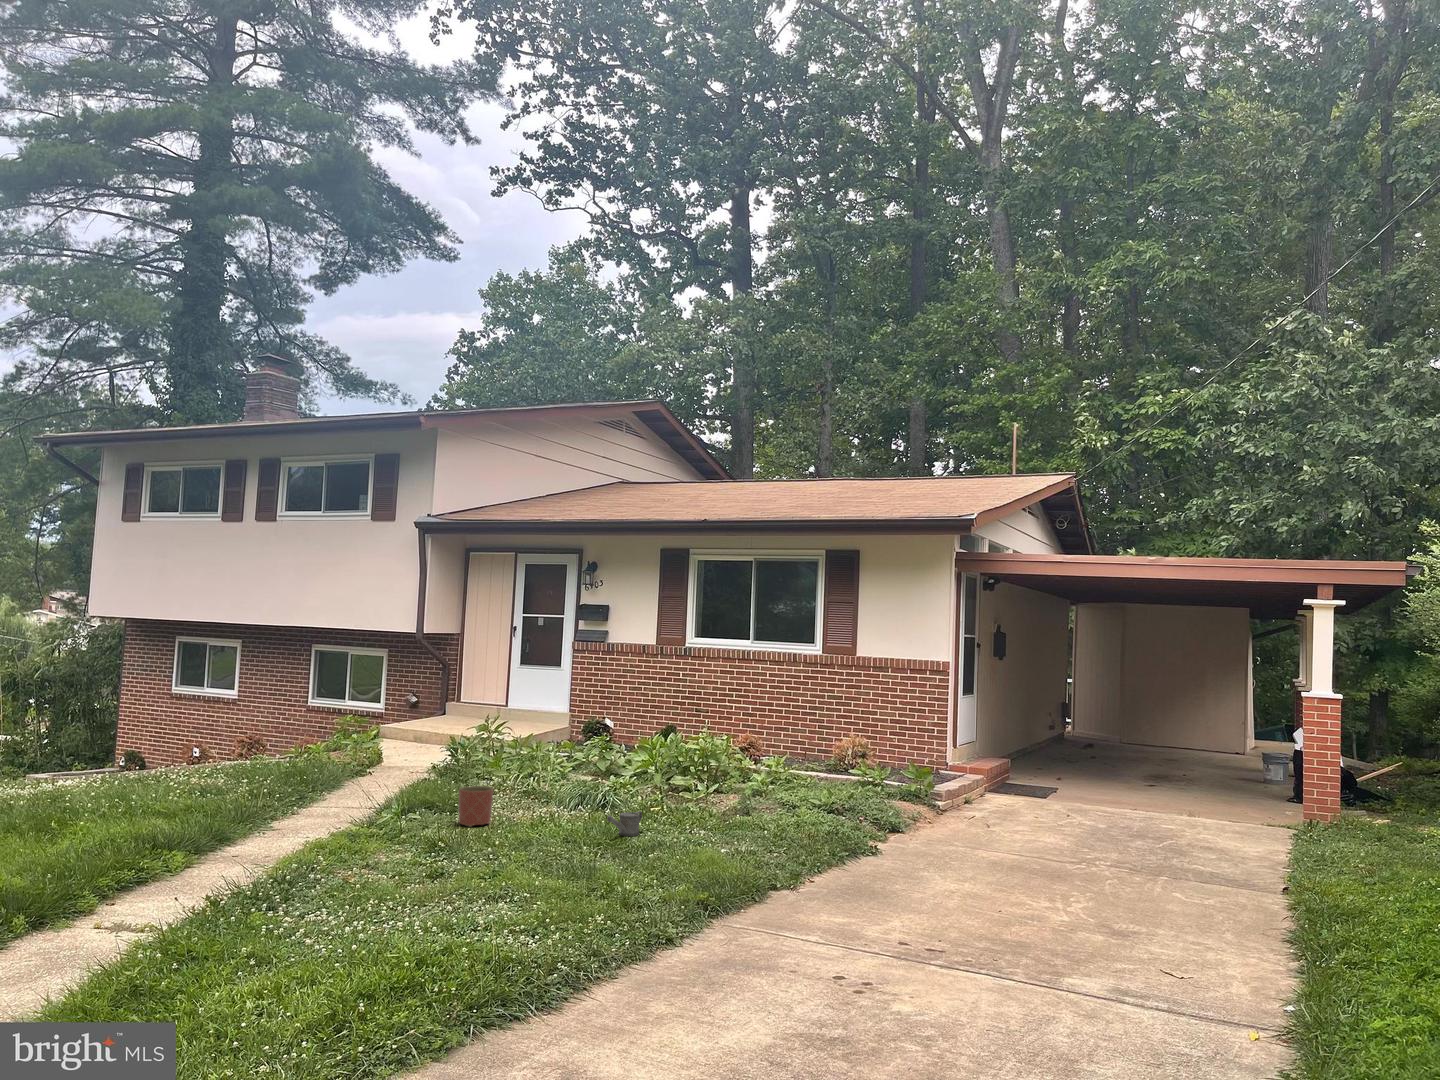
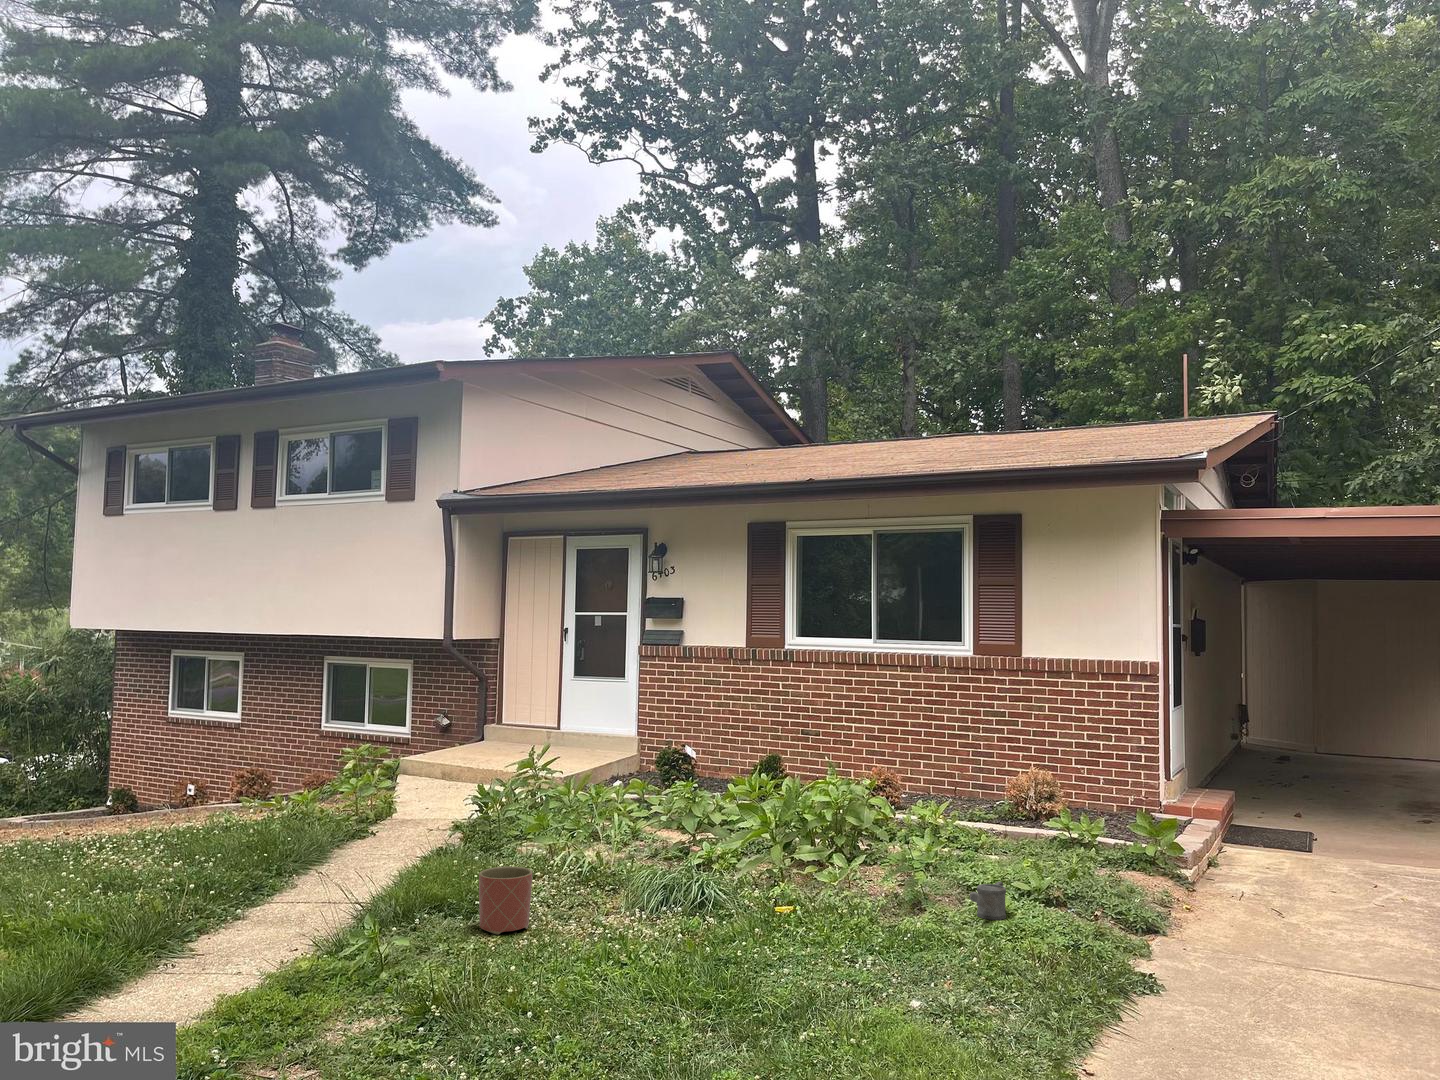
watering can: present [607,811,642,836] -> present [970,882,1006,920]

